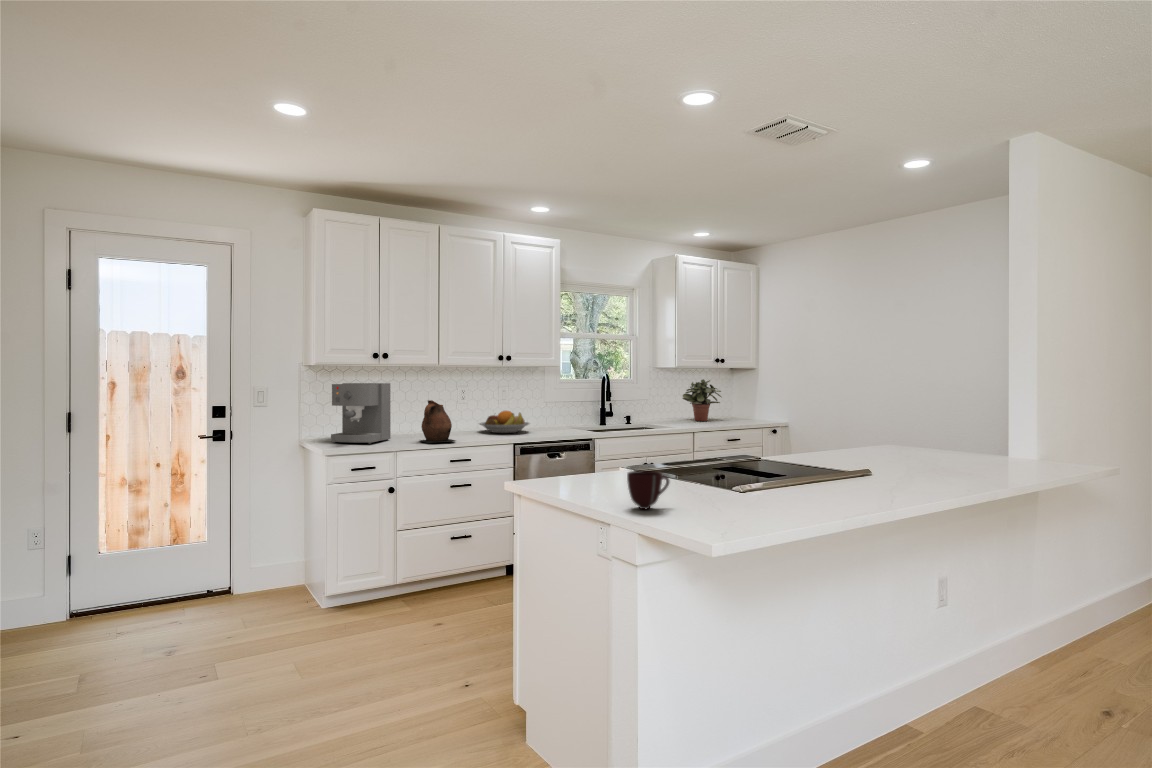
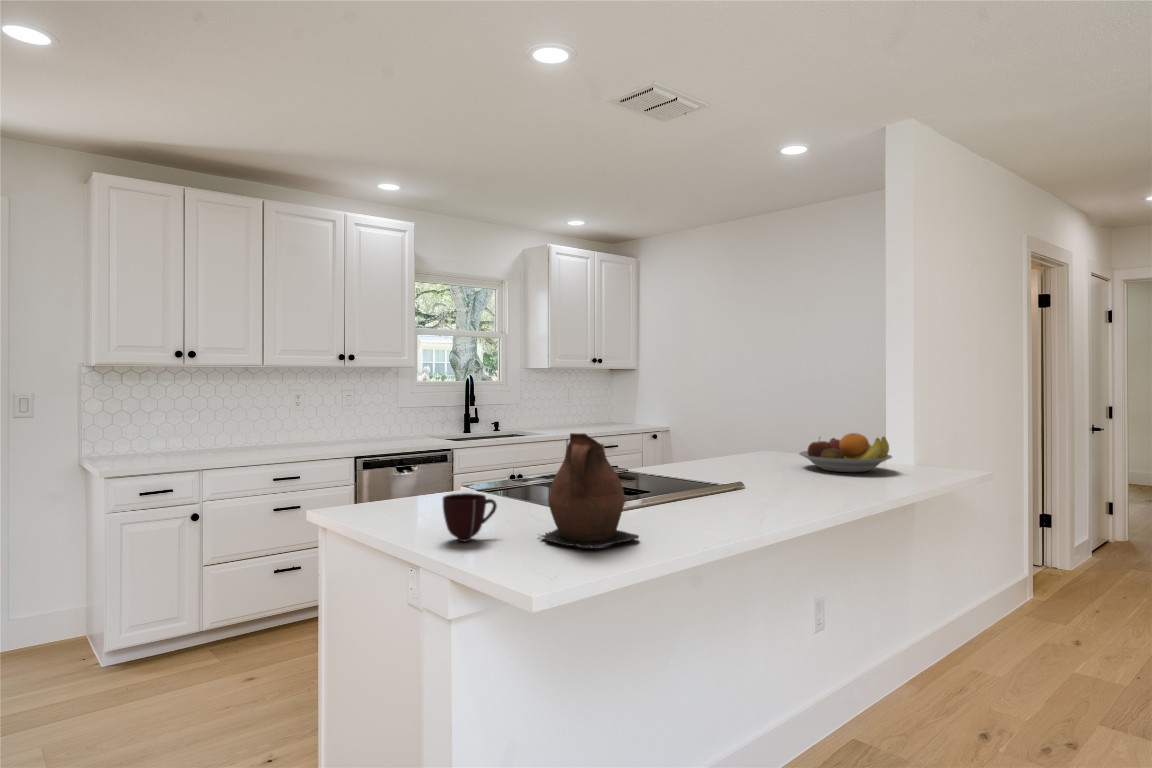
potted plant: present [683,379,721,421] -> none [558,381,600,427]
coffee maker: present [331,383,391,444] -> none [118,387,200,461]
ceramic pitcher: present [420,400,456,443] -> present [541,433,639,548]
fruit bowl: present [479,411,530,433] -> present [799,433,892,472]

